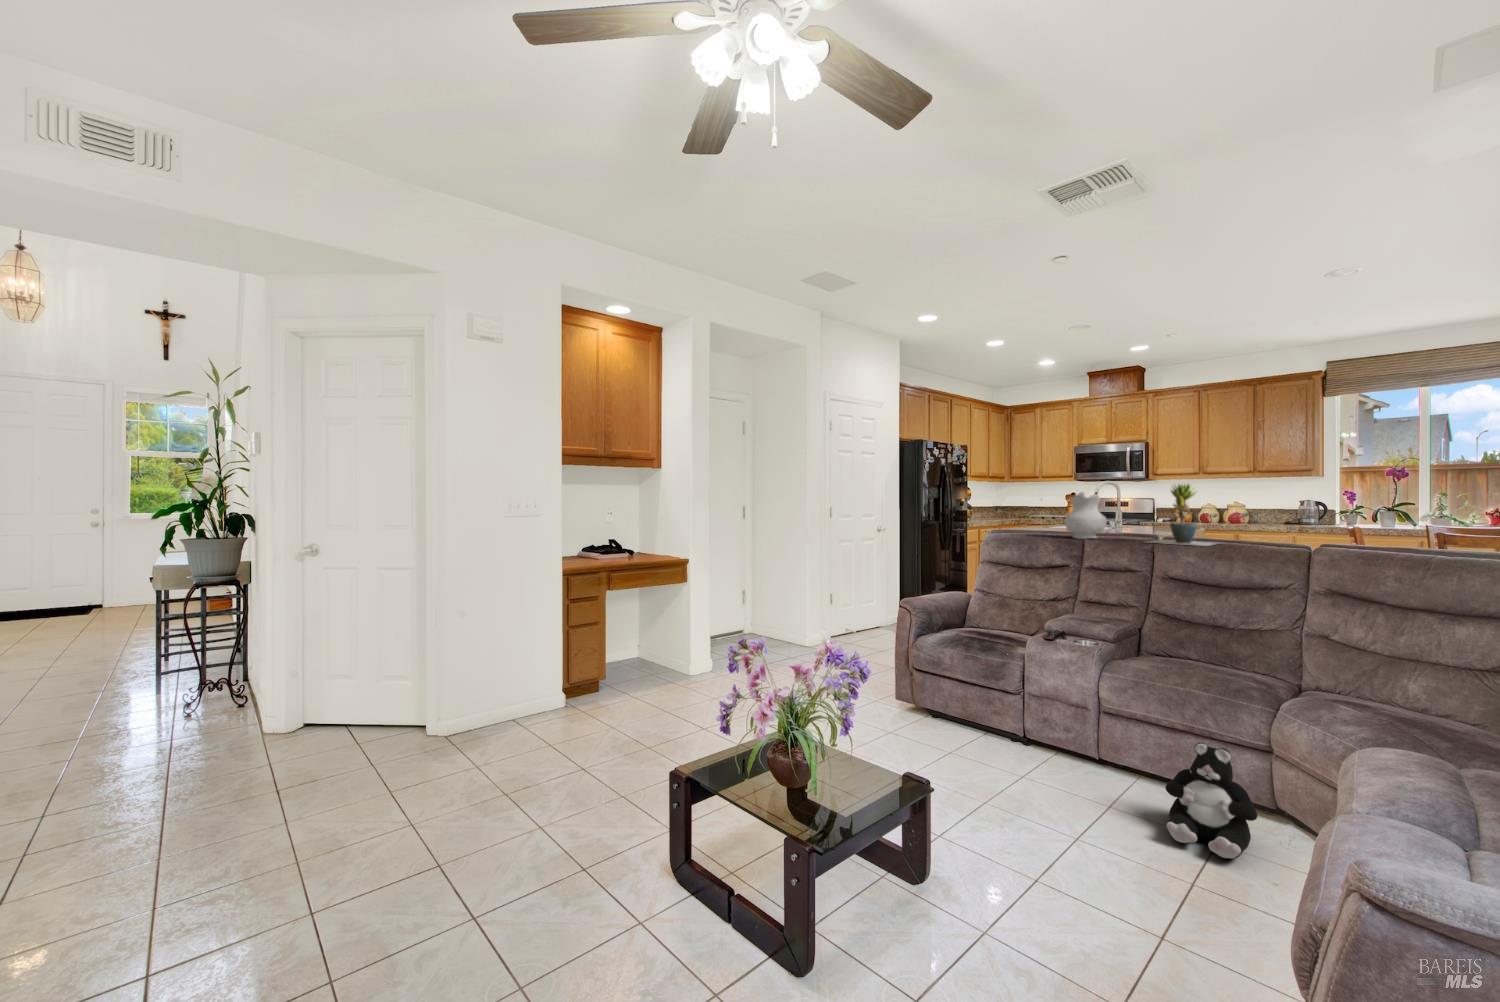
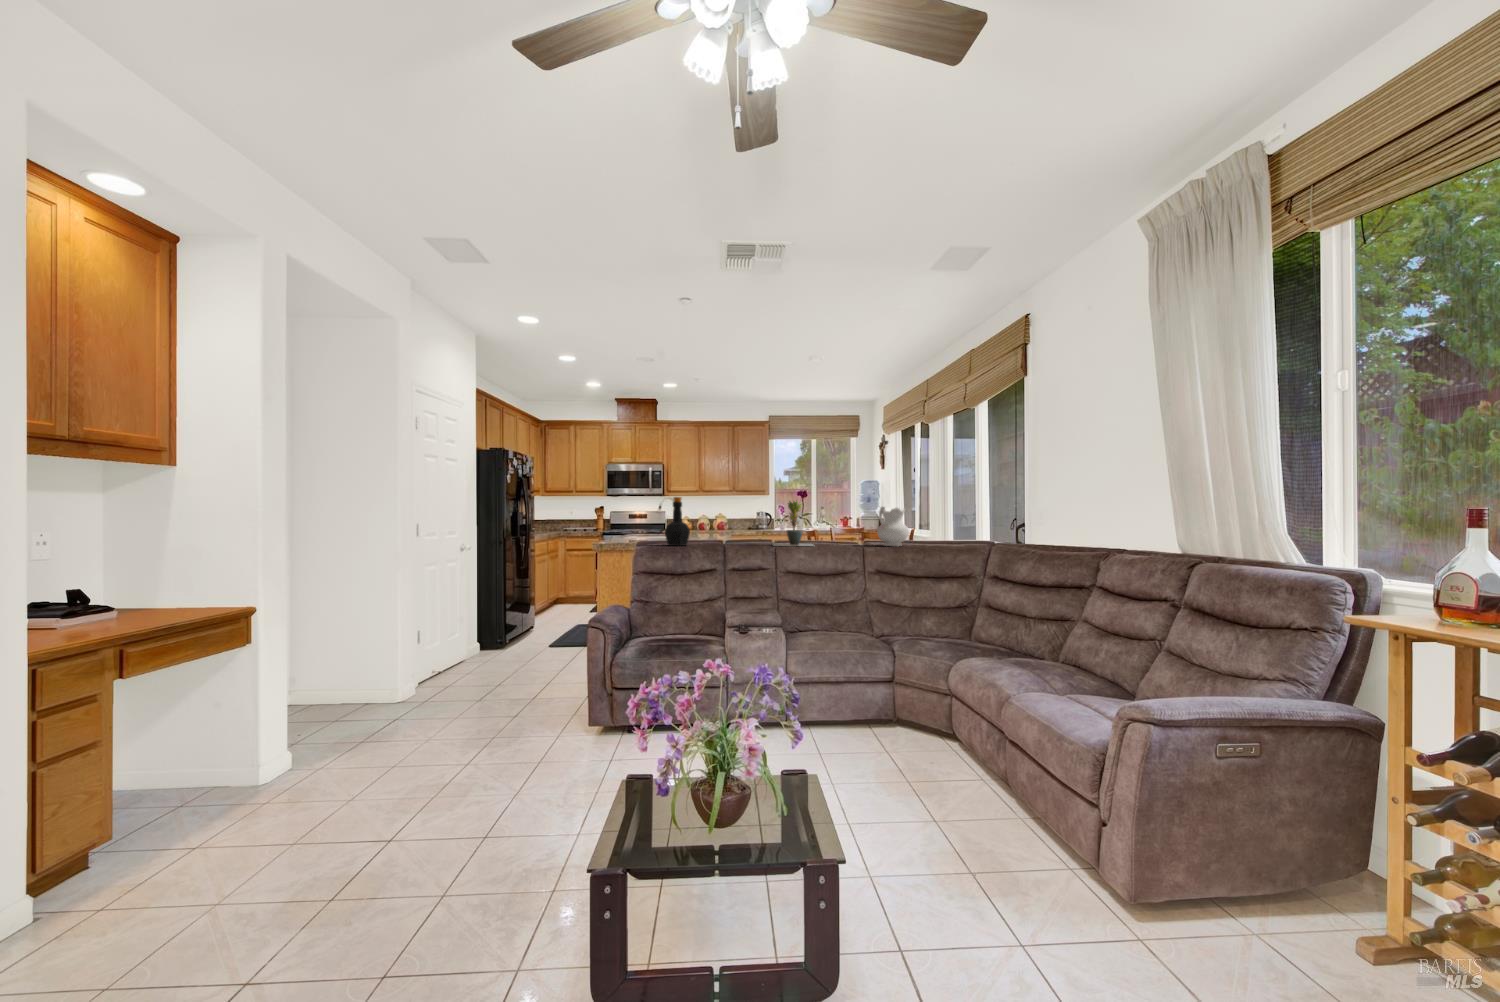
bottle: none [1009,483,1040,536] -> present [665,497,690,546]
ceramic pitcher: present [1064,492,1107,539] -> present [877,507,909,546]
plush toy: present [1165,742,1257,859] -> none [849,682,904,754]

